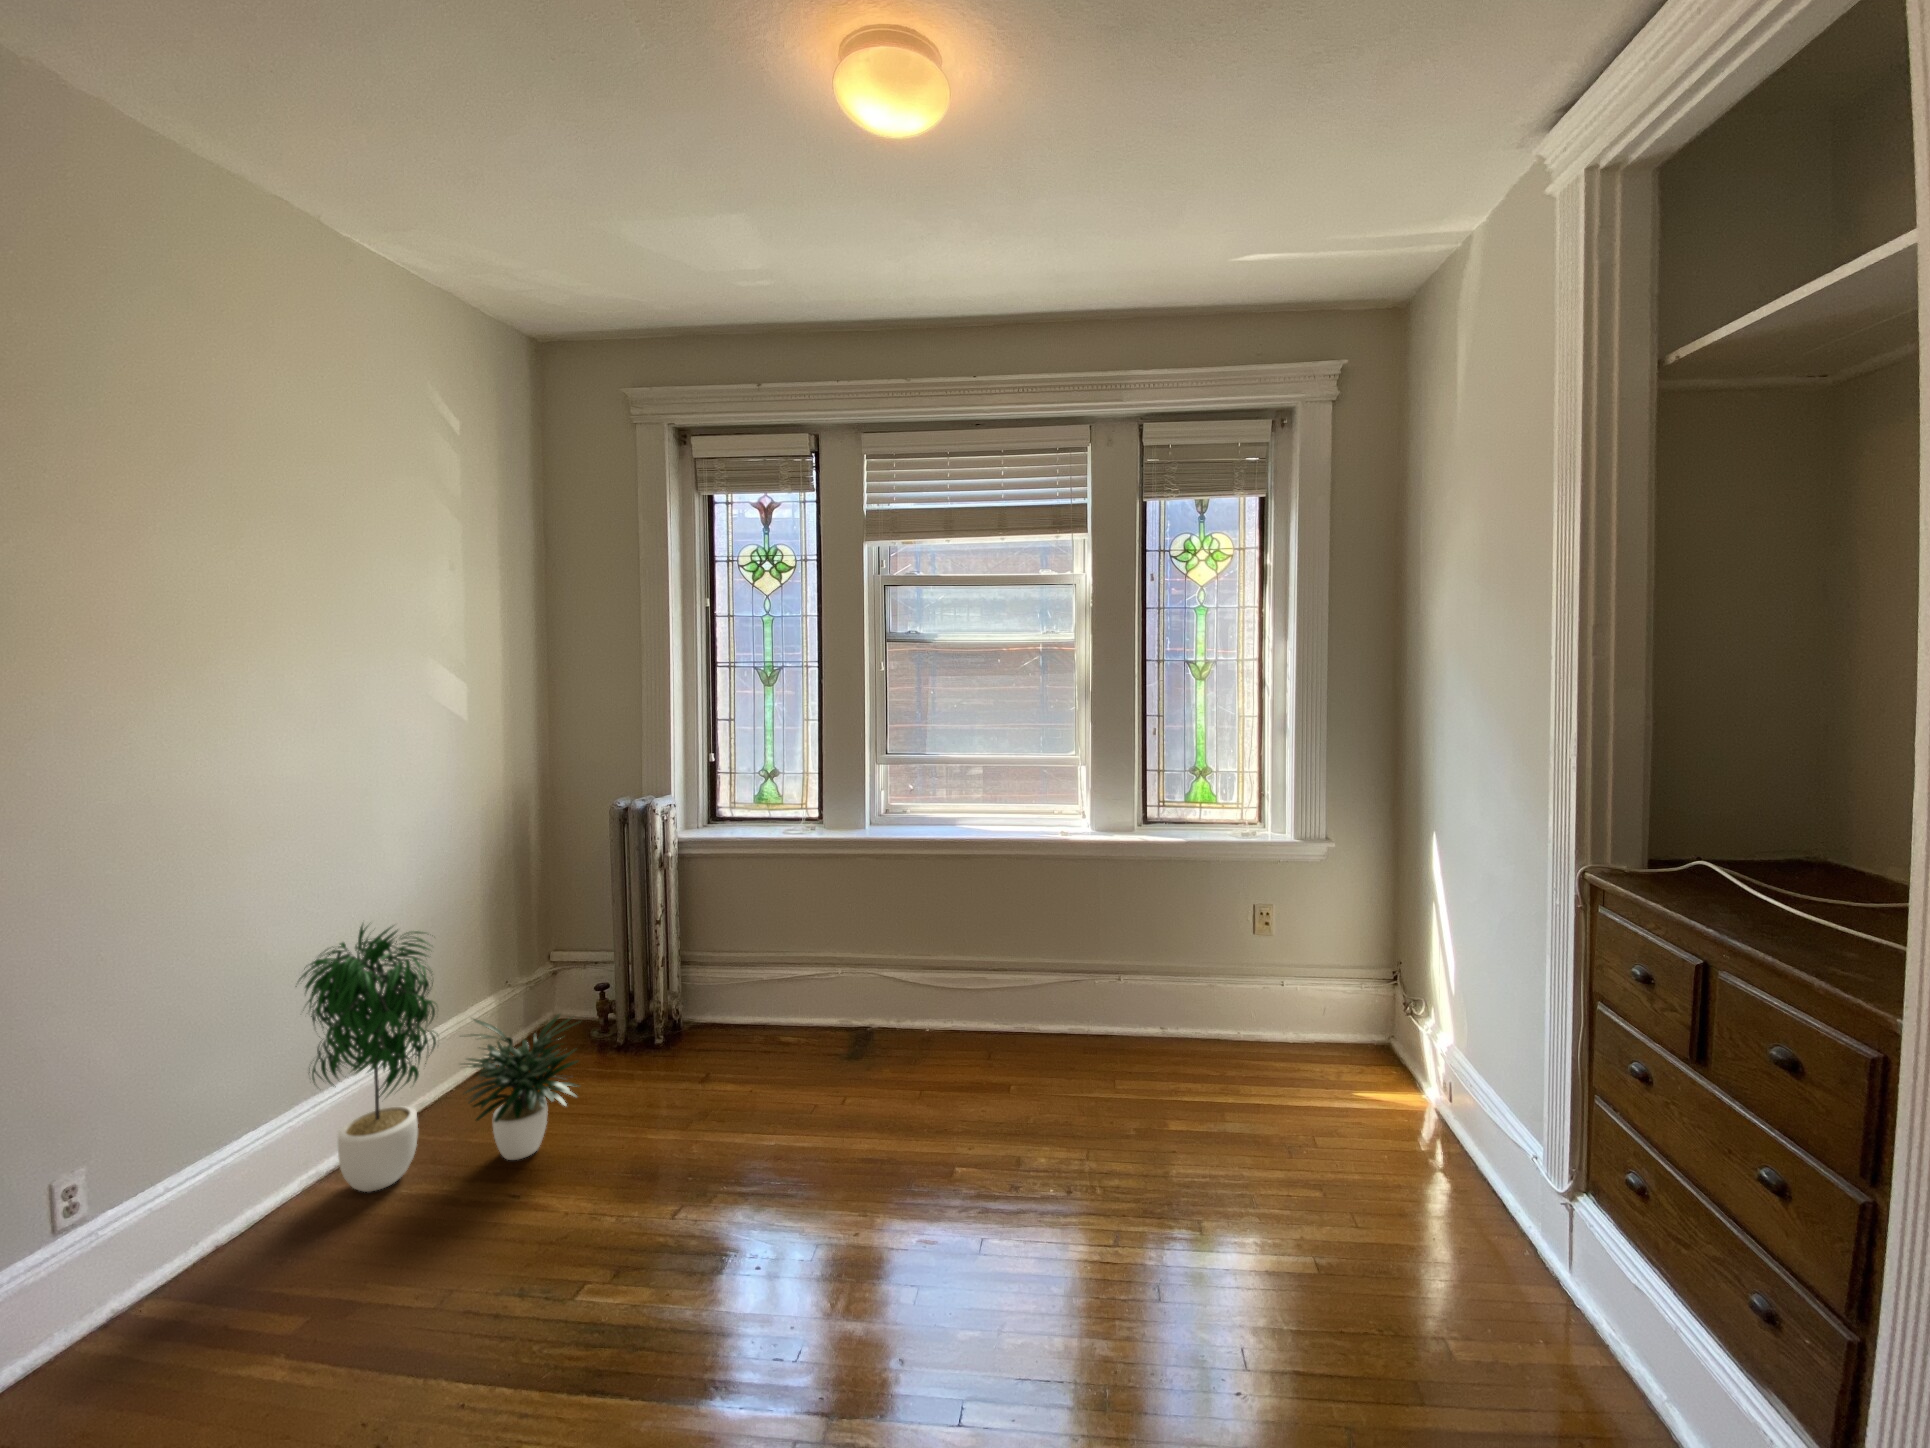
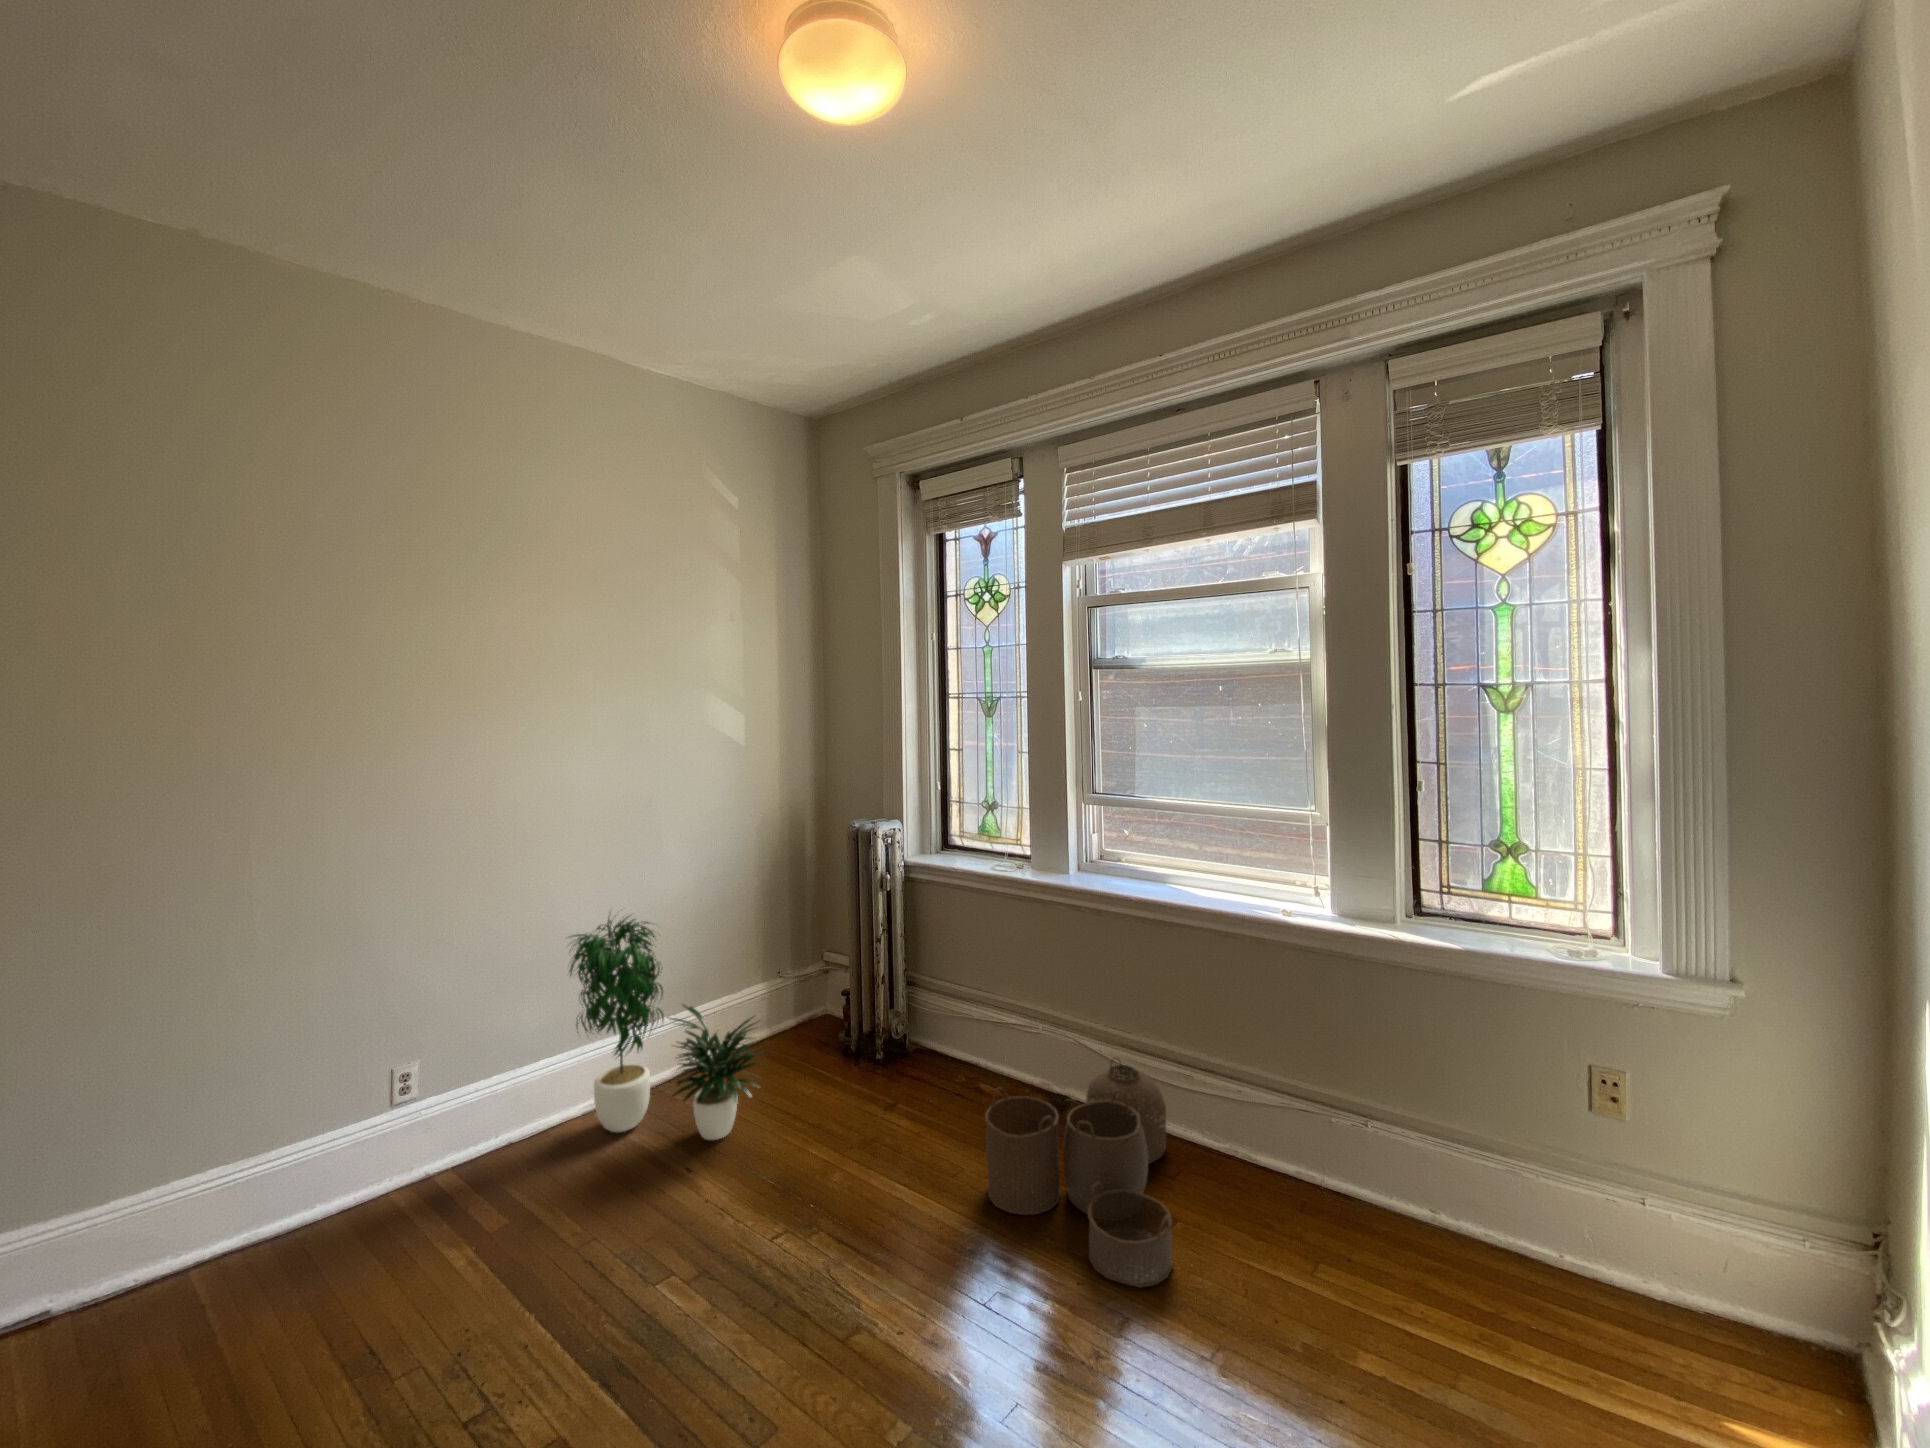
woven basket: none [850,975,1026,1131] -> present [985,1064,1173,1287]

